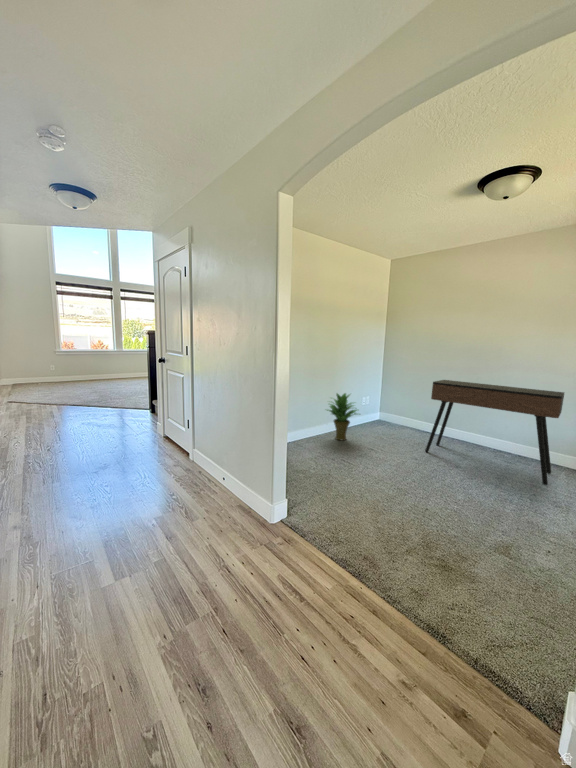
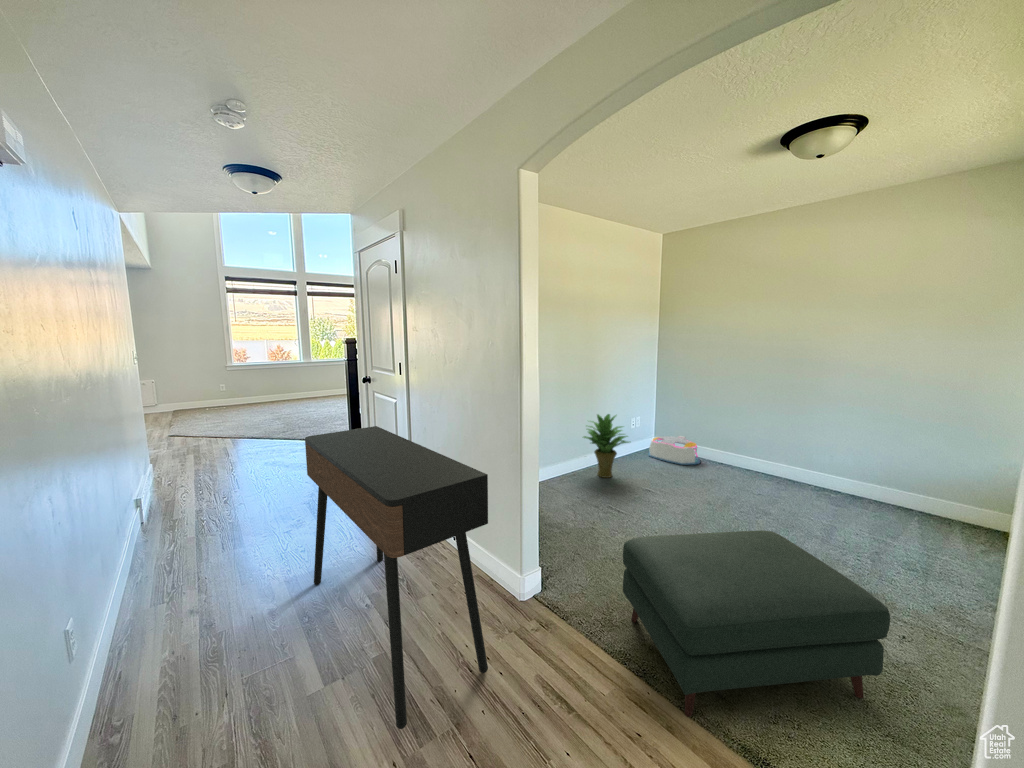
console table: present [425,380,564,485] -> present [305,426,488,729]
storage bin: none [374,412,411,433] -> present [649,436,700,465]
ottoman: none [347,474,538,604] -> present [623,530,890,717]

